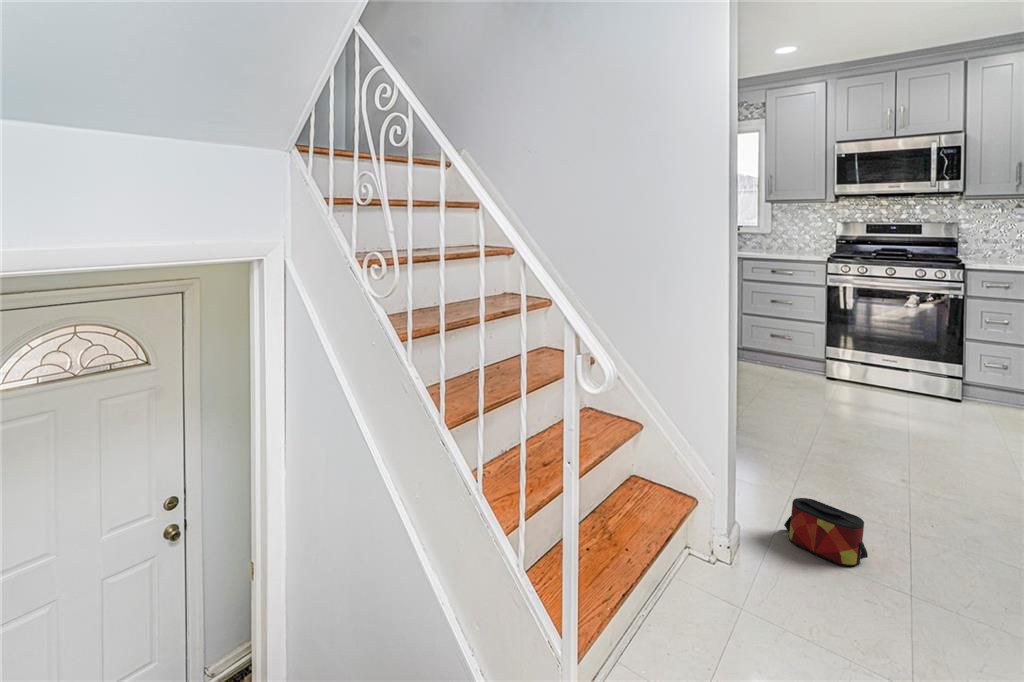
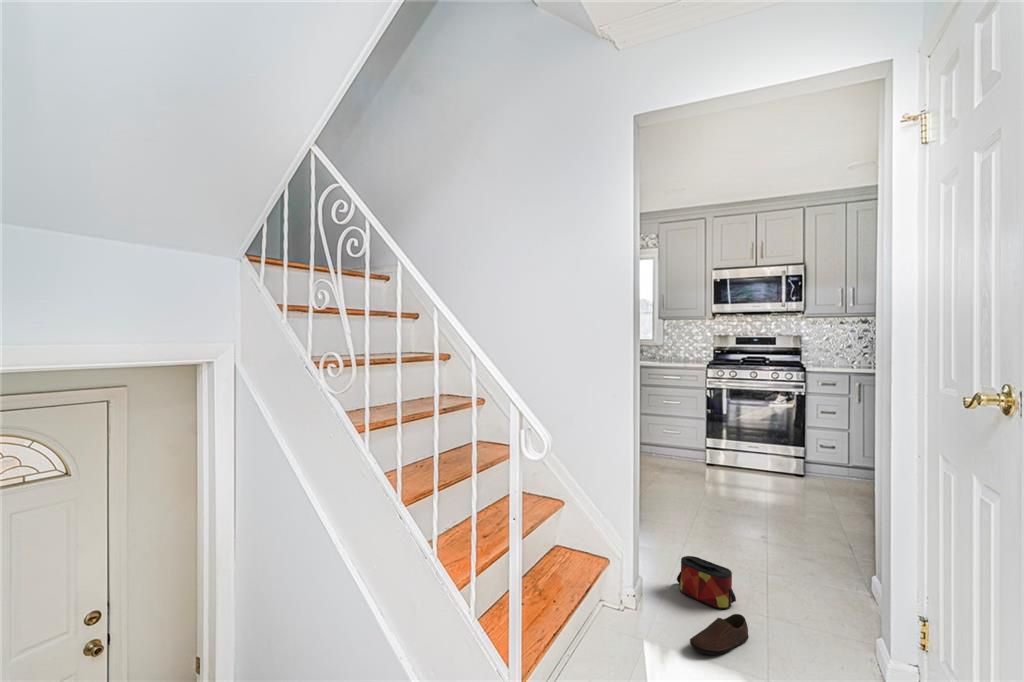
shoe: none [806,577,888,628] -> present [690,614,749,655]

